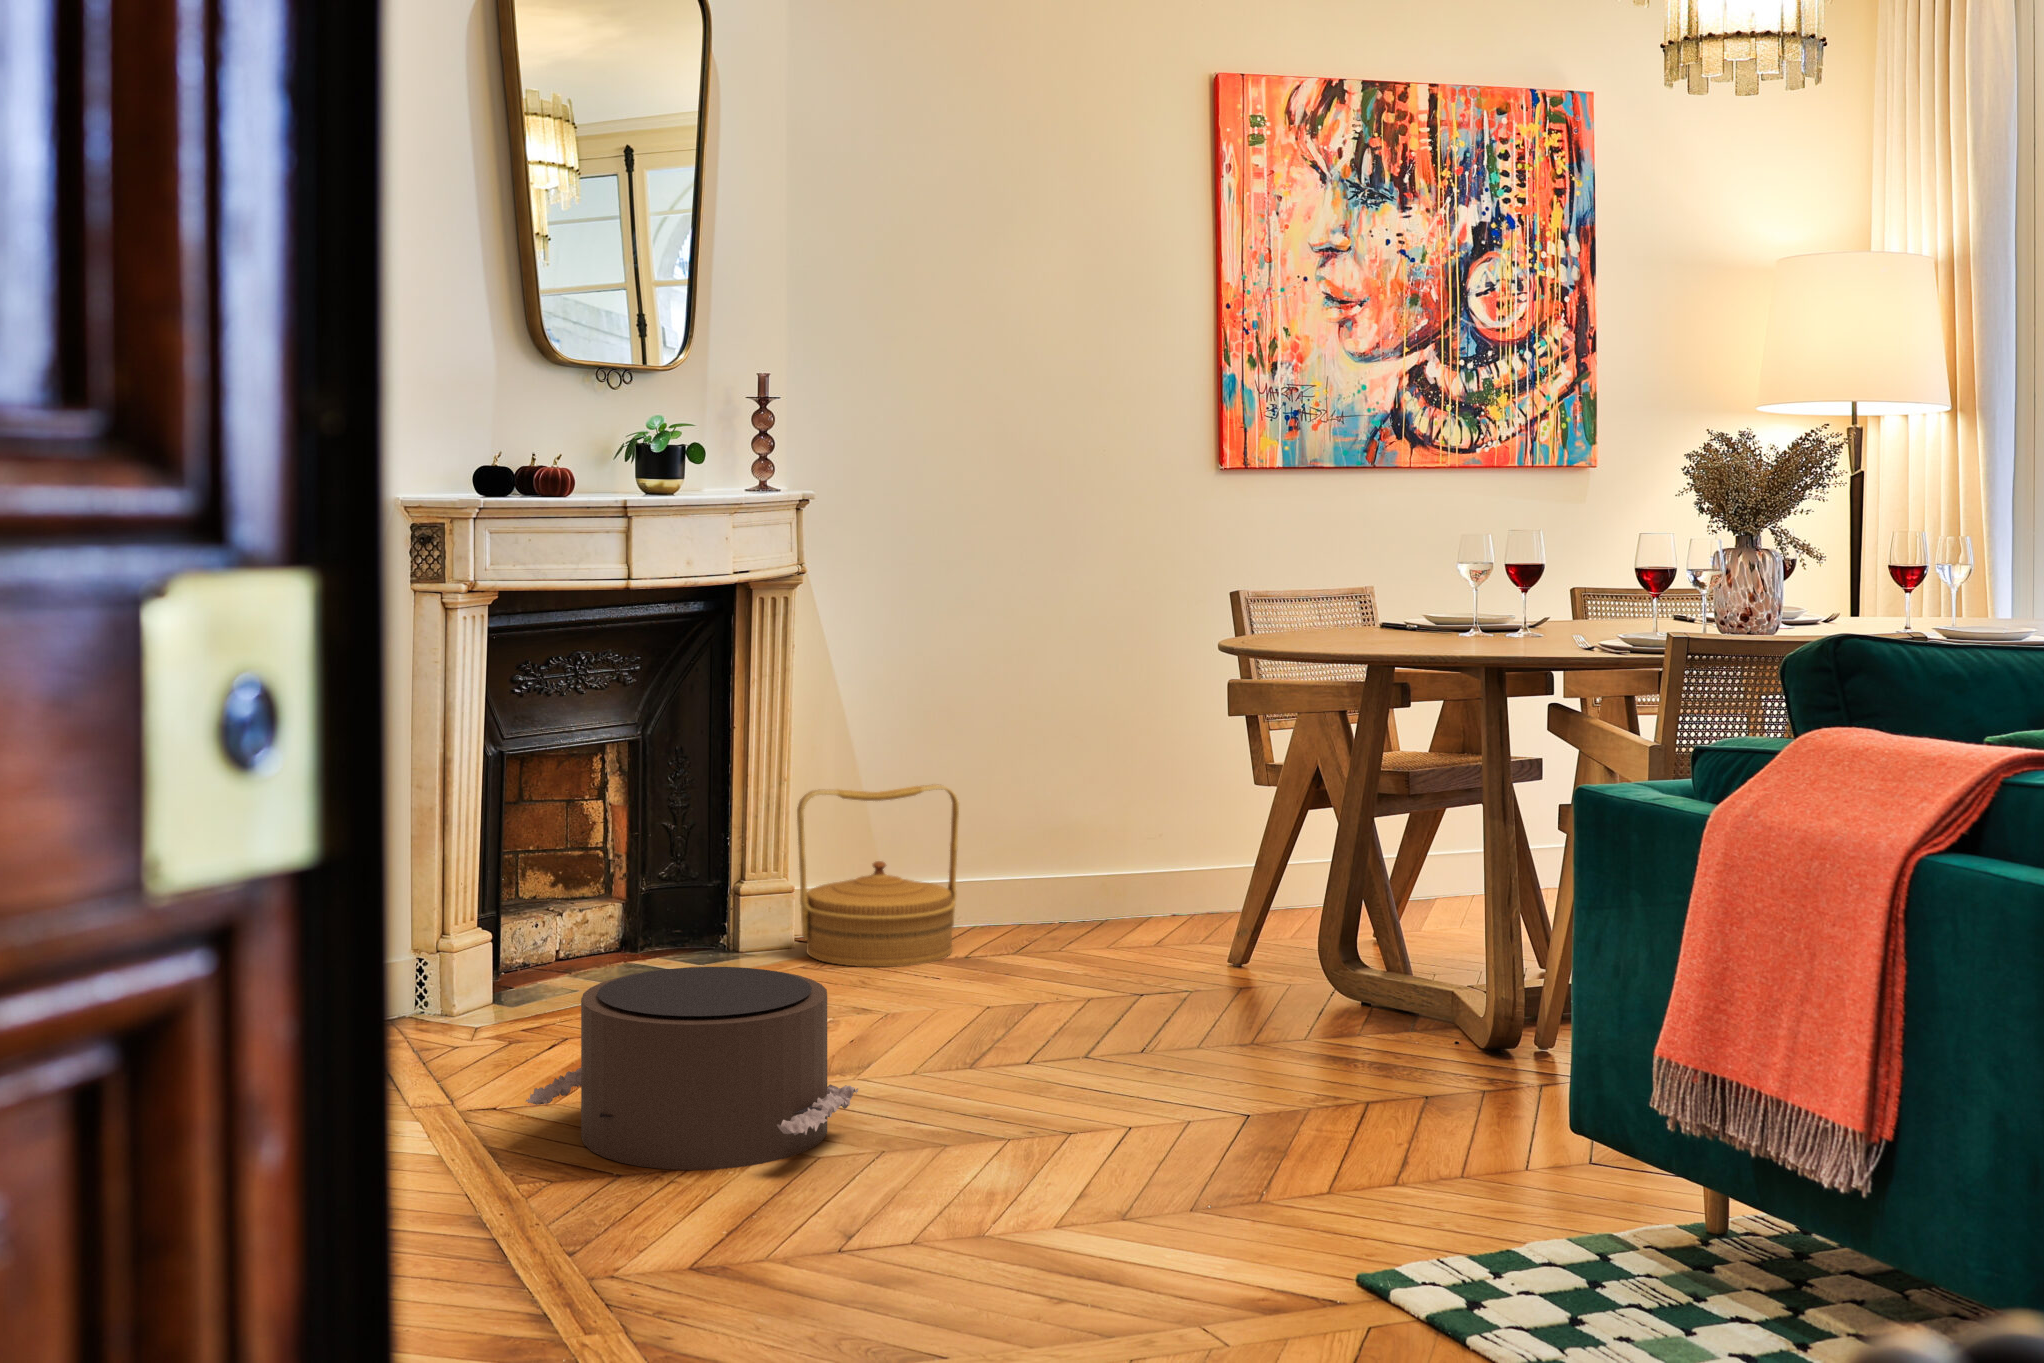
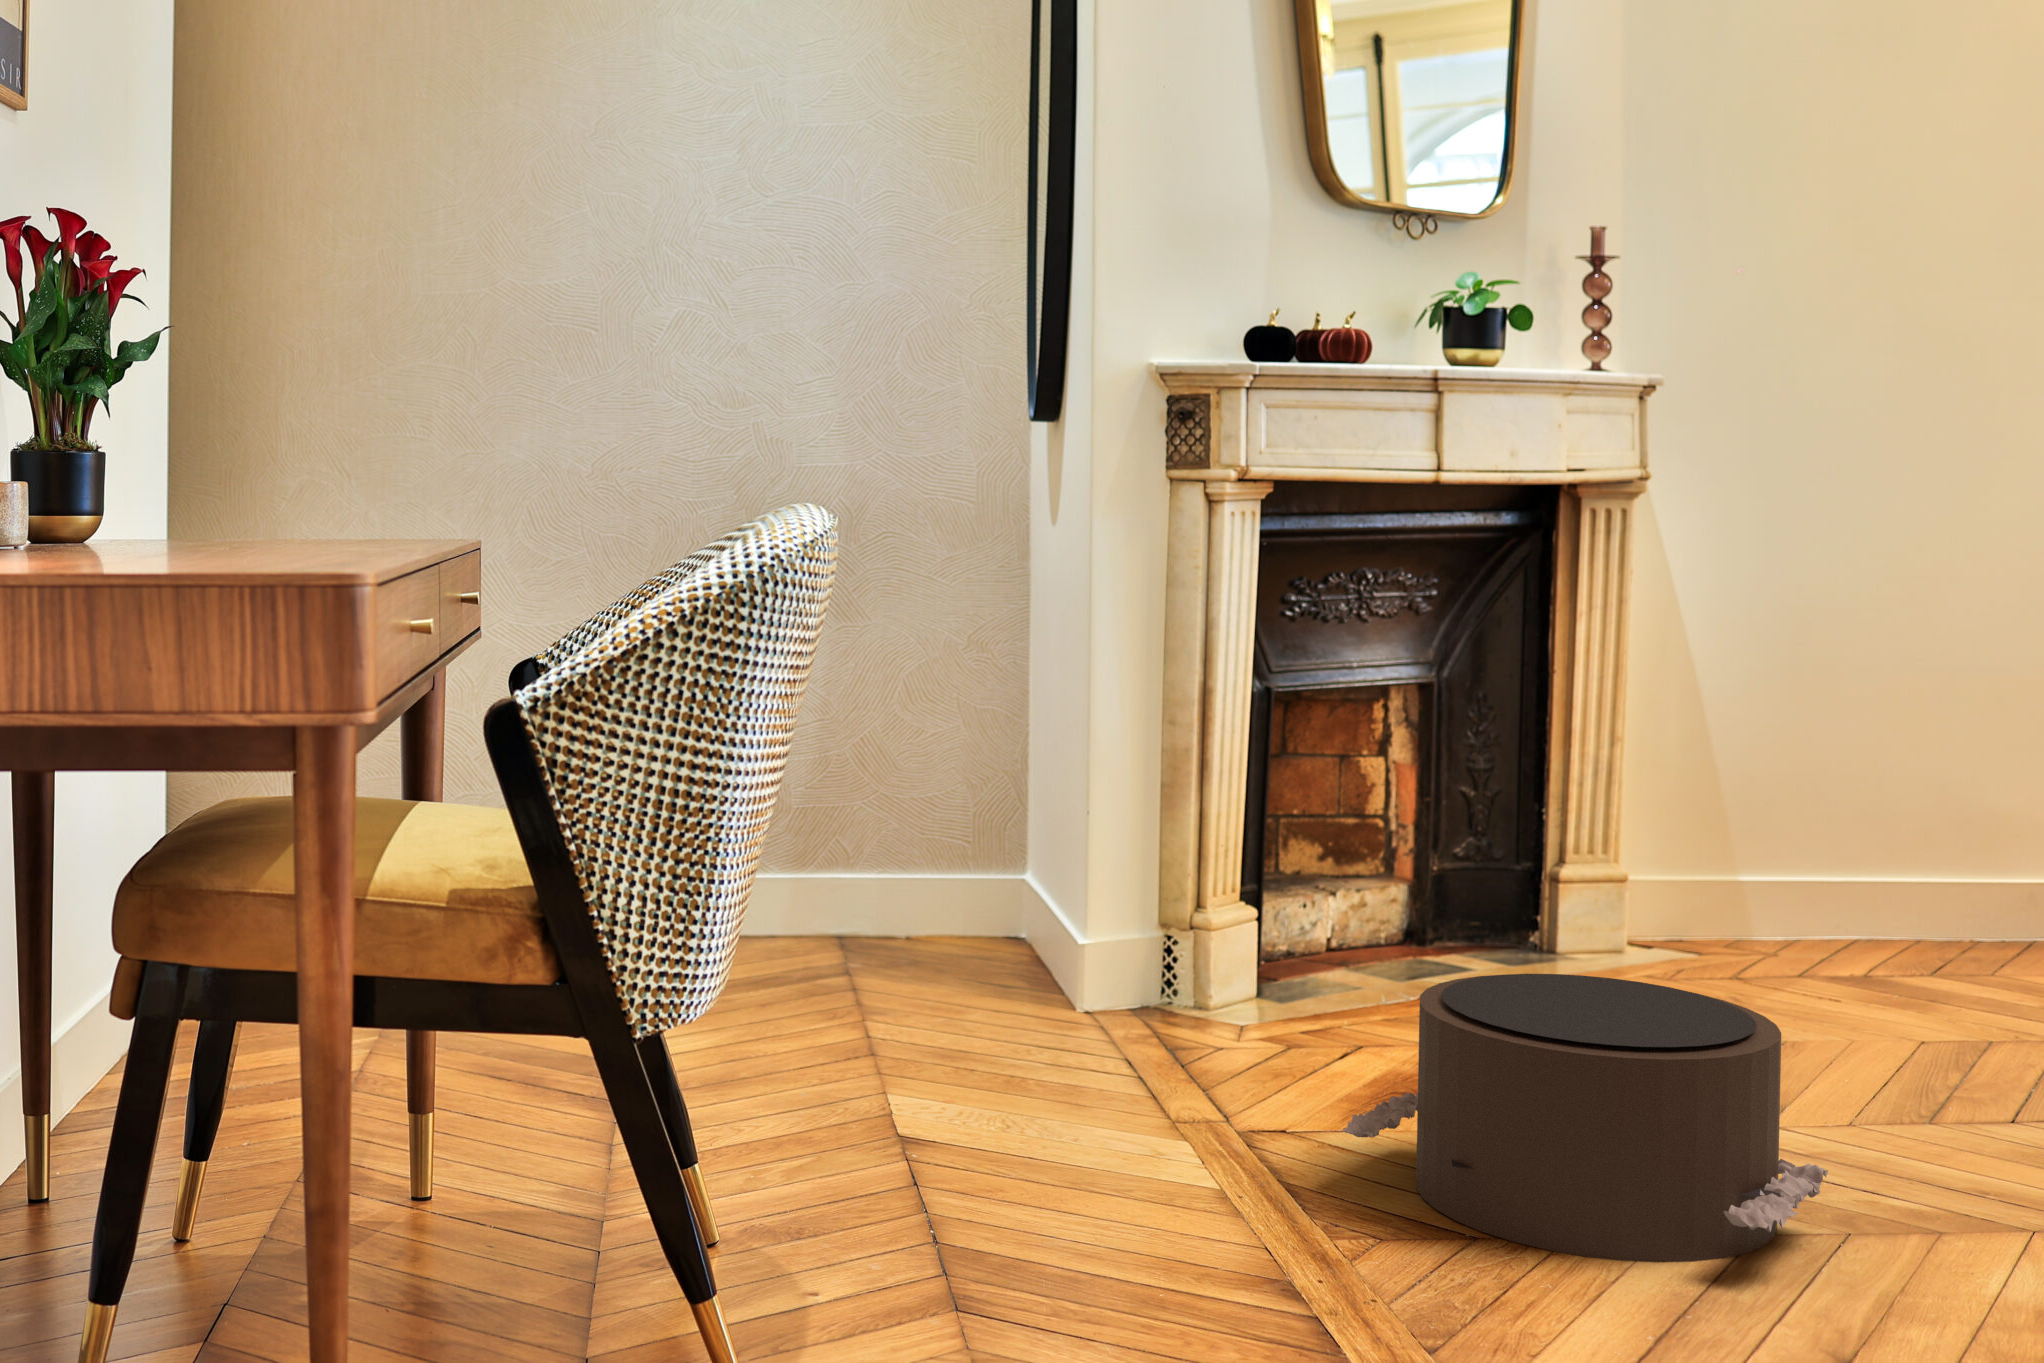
woven basket: present [797,785,959,967] -> none [1642,759,1871,999]

